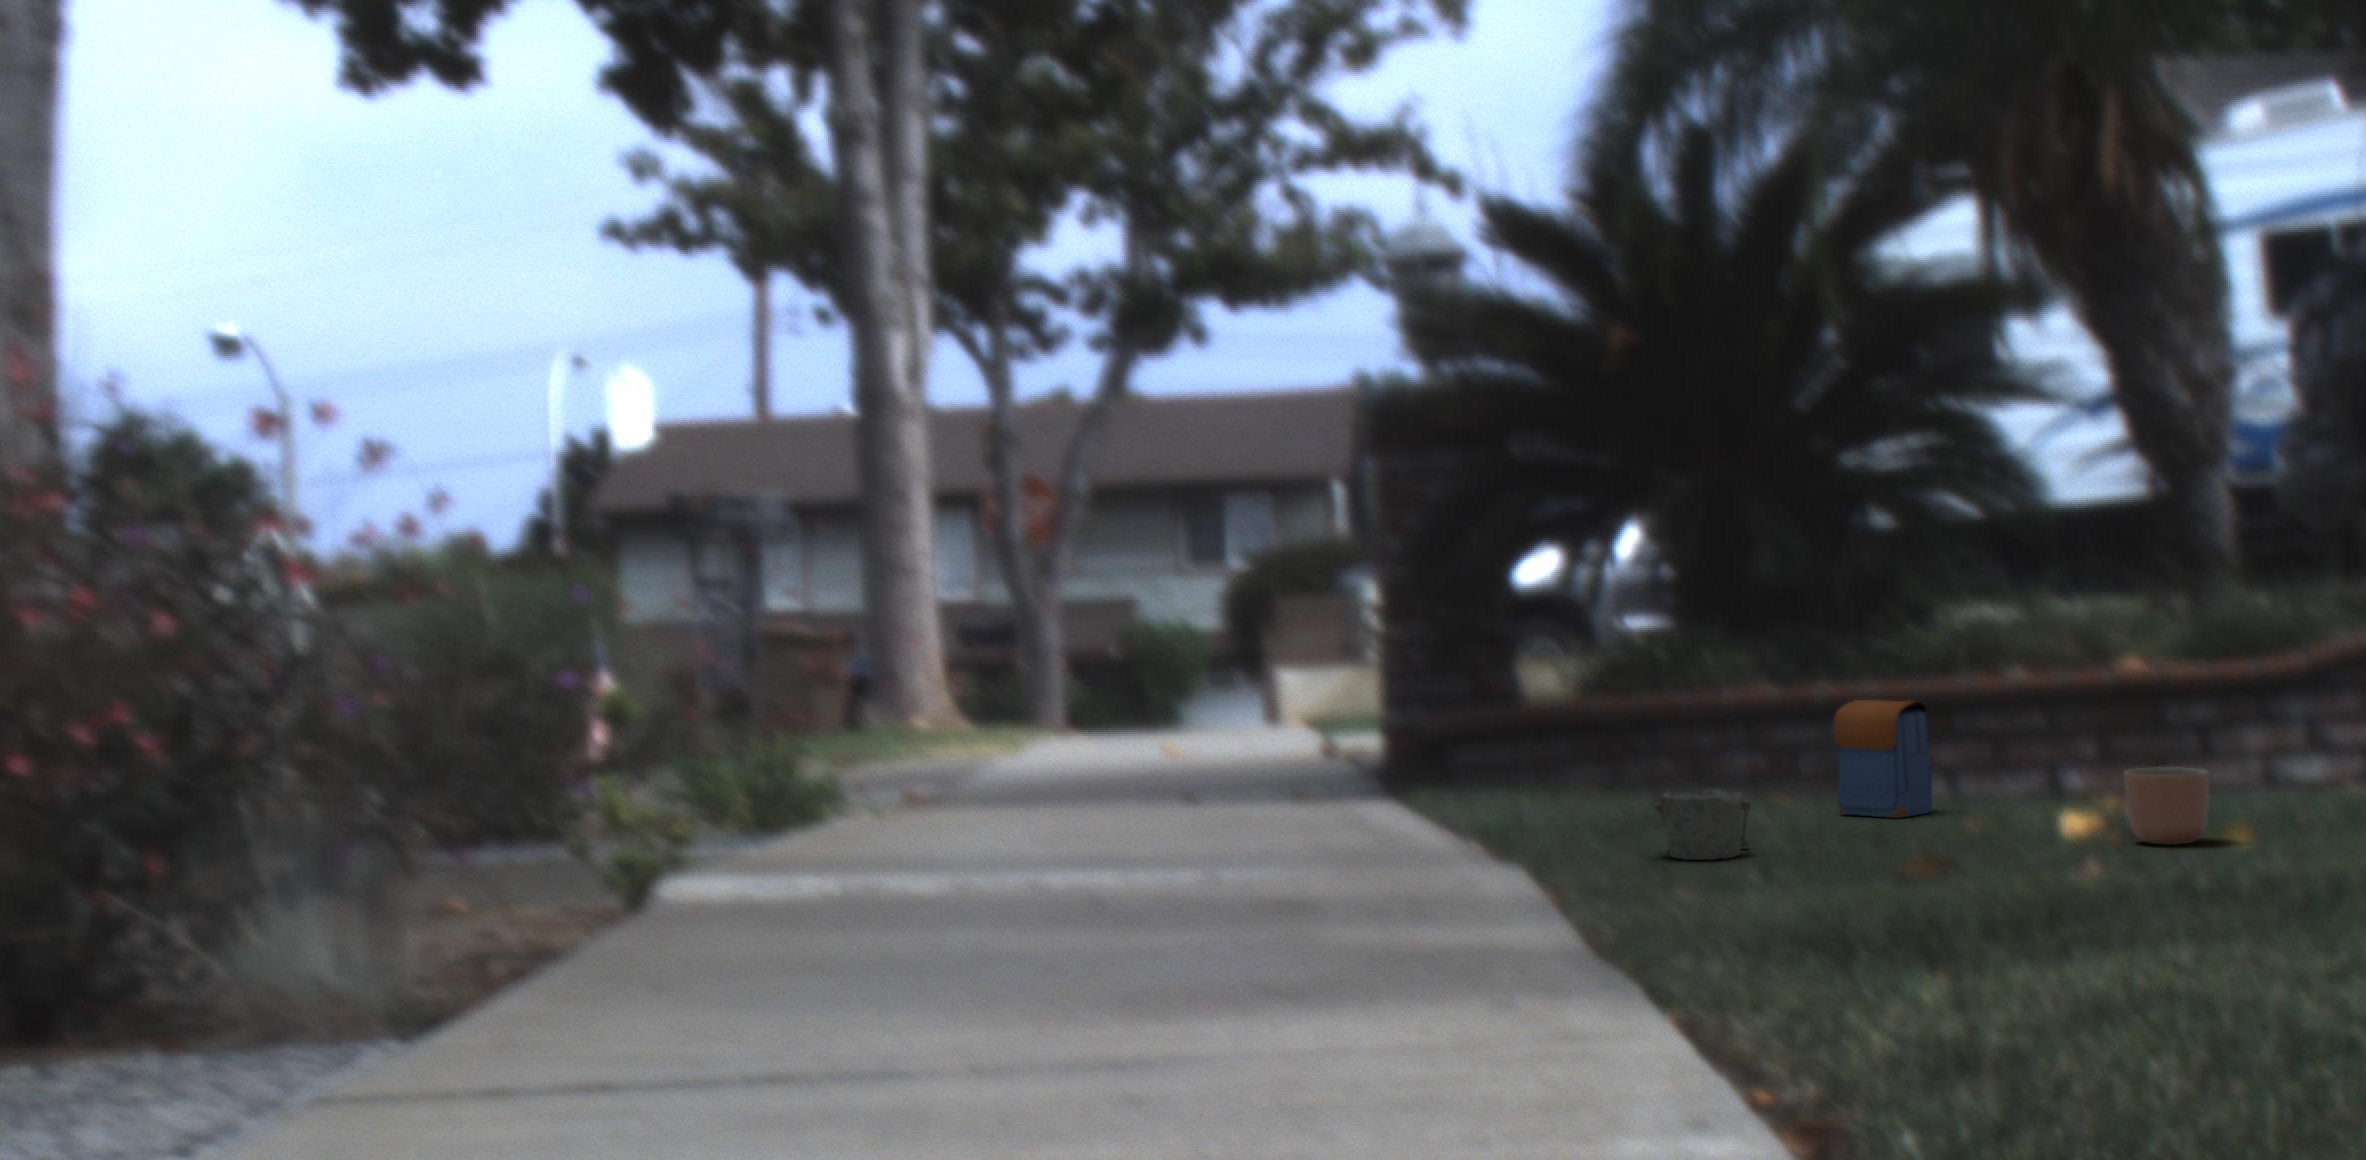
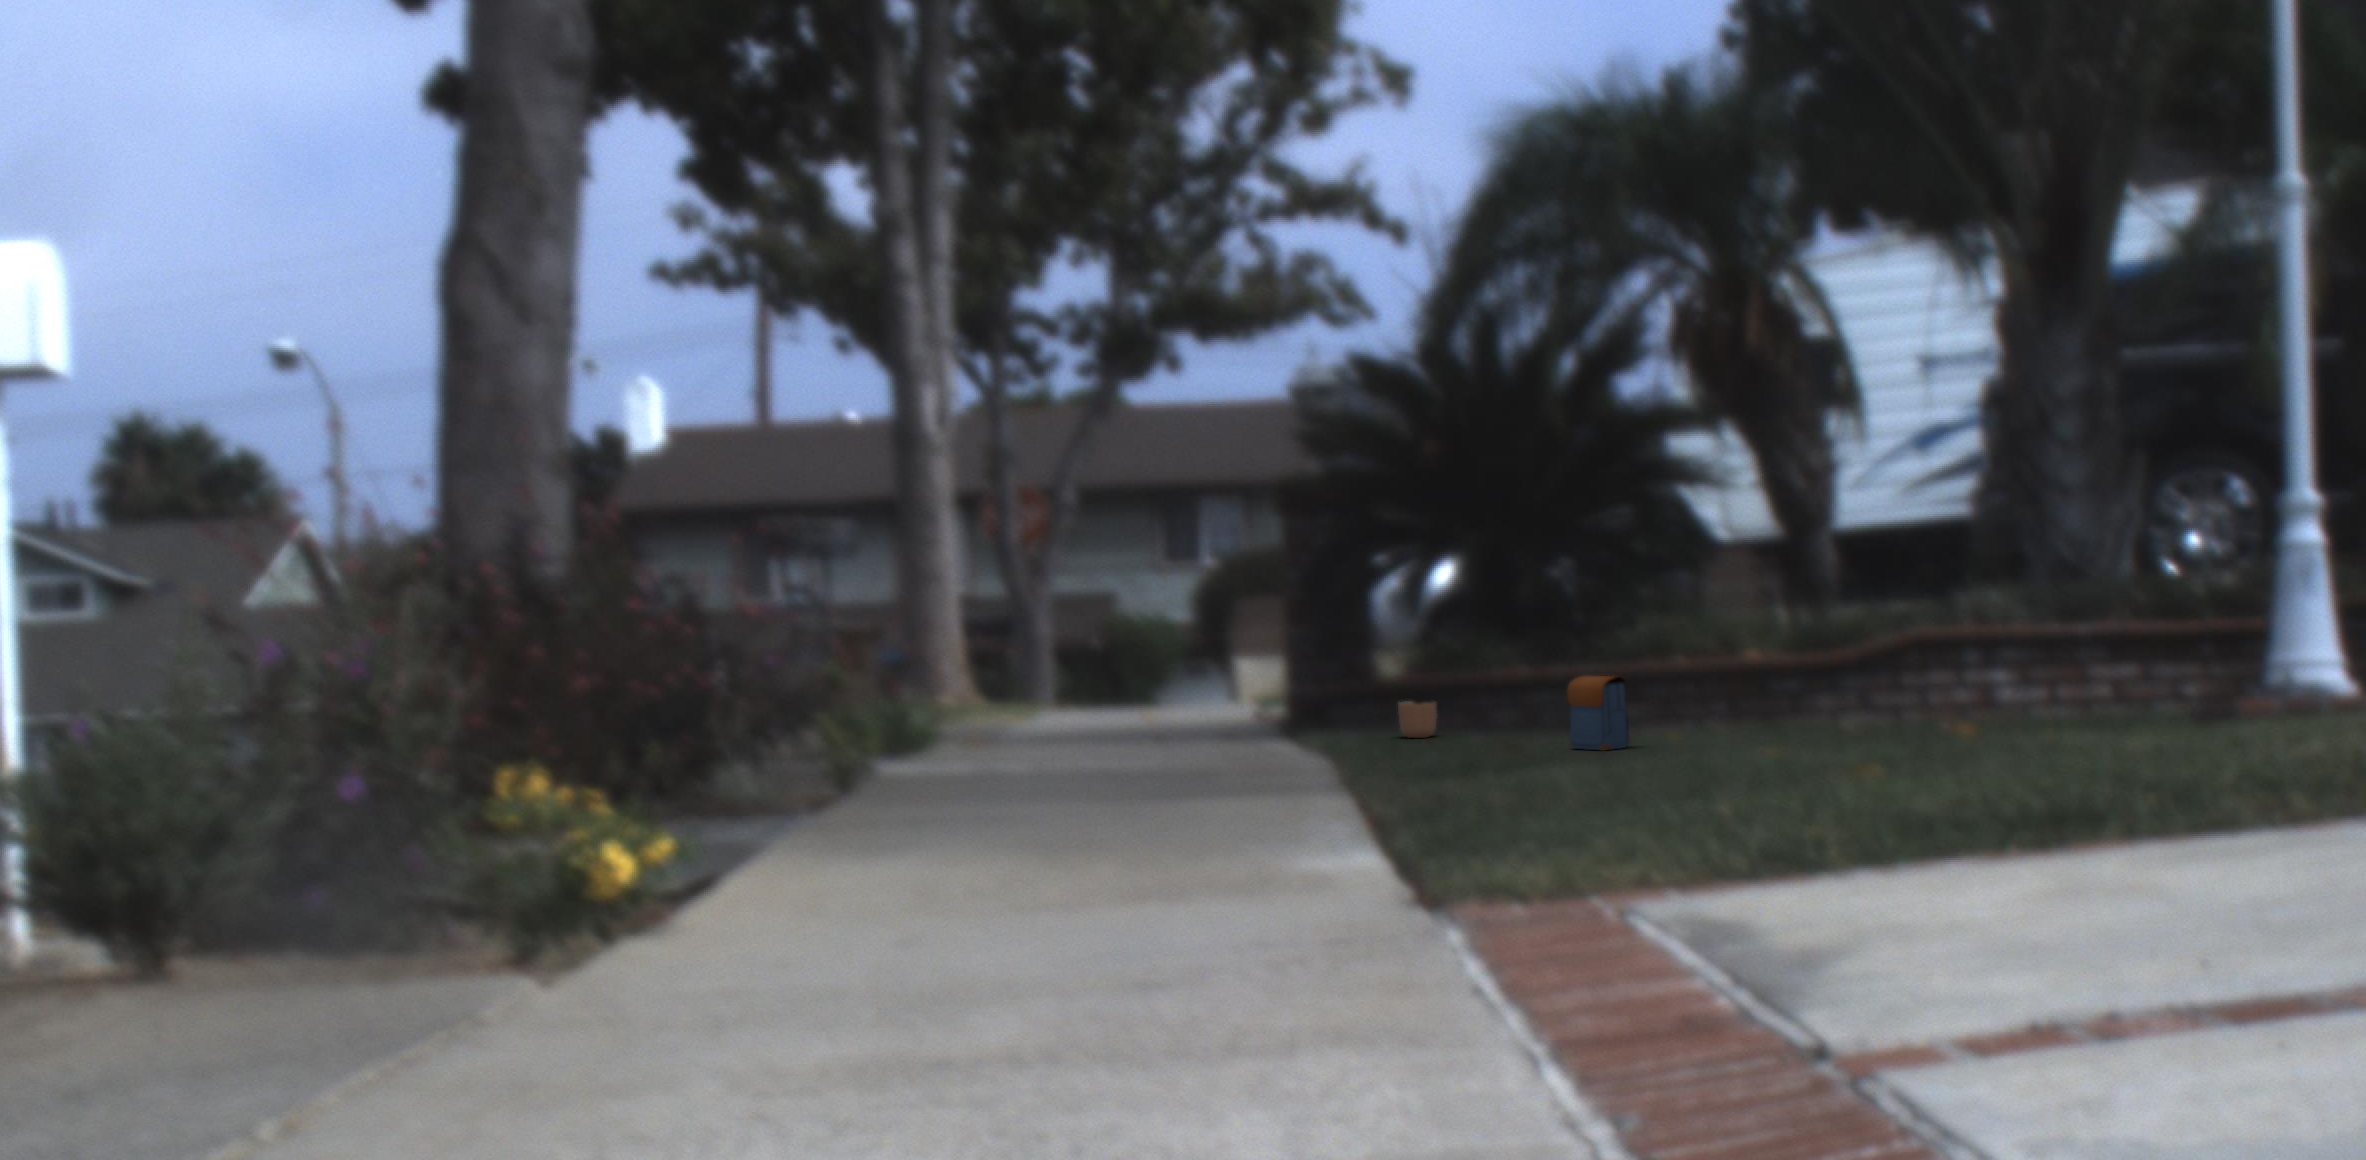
planter: present [2124,767,2209,845] -> present [1398,701,1437,738]
bucket: present [1655,789,1751,860] -> none [1439,729,1499,772]

